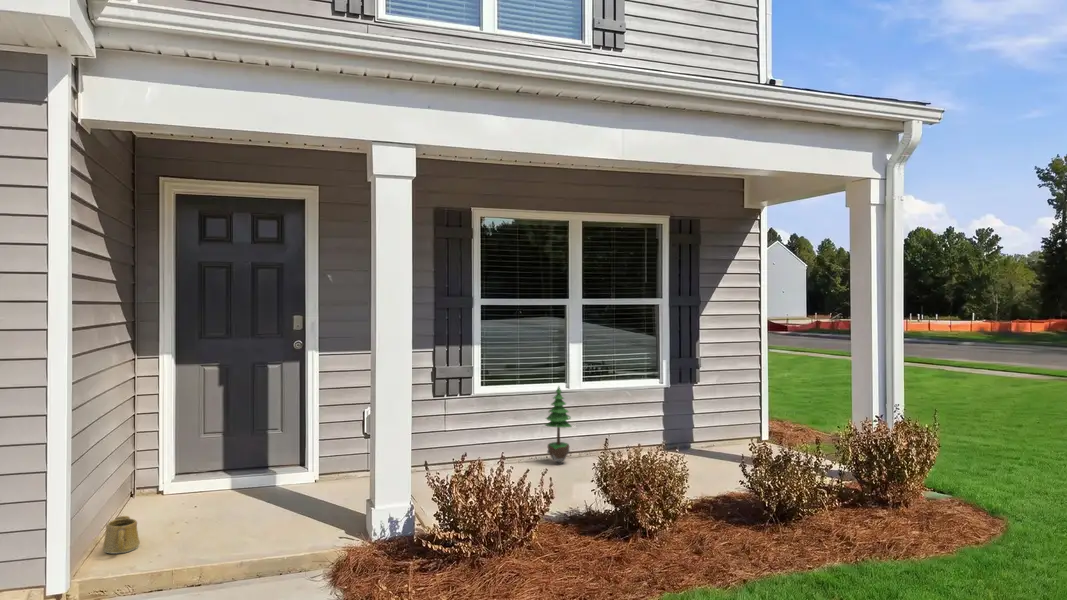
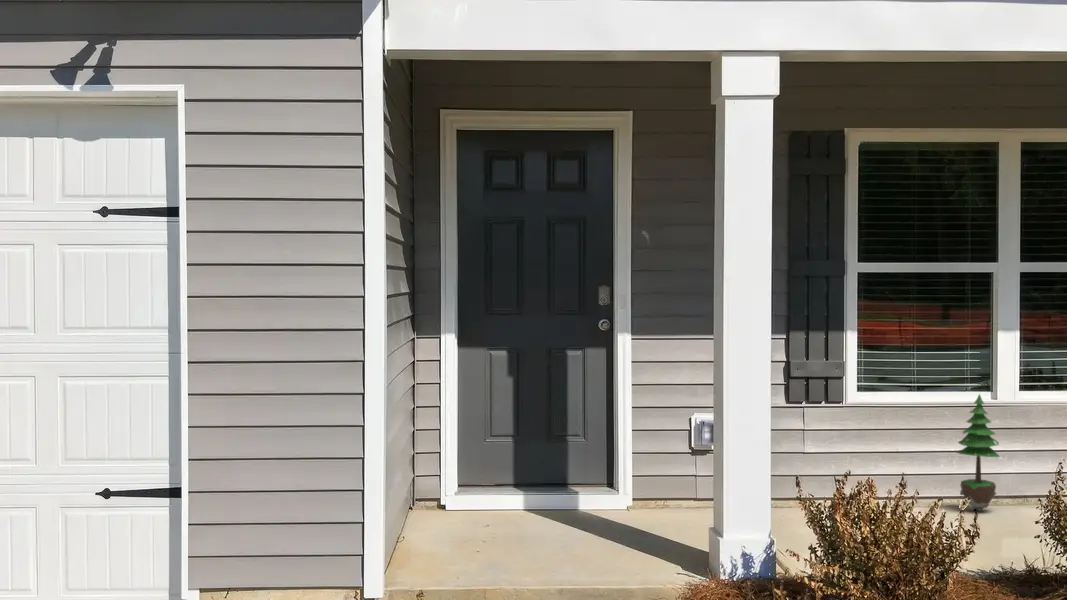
watering can: present [103,516,140,554] -> none [404,523,442,565]

